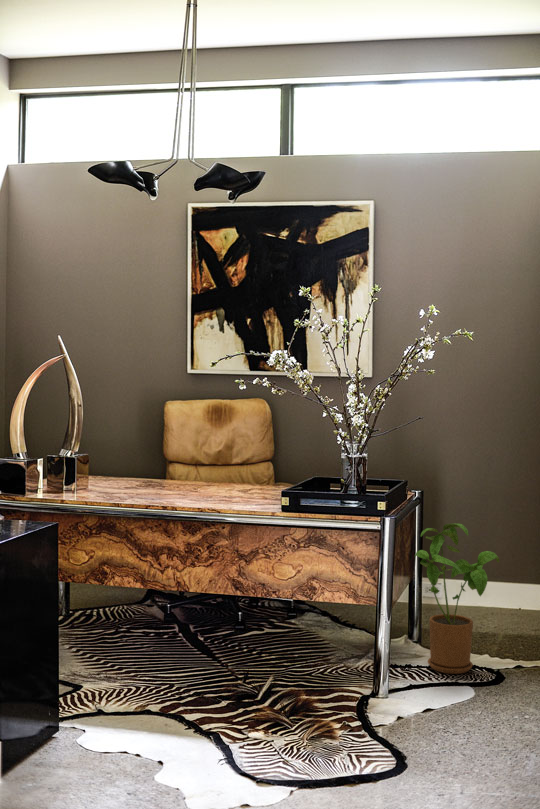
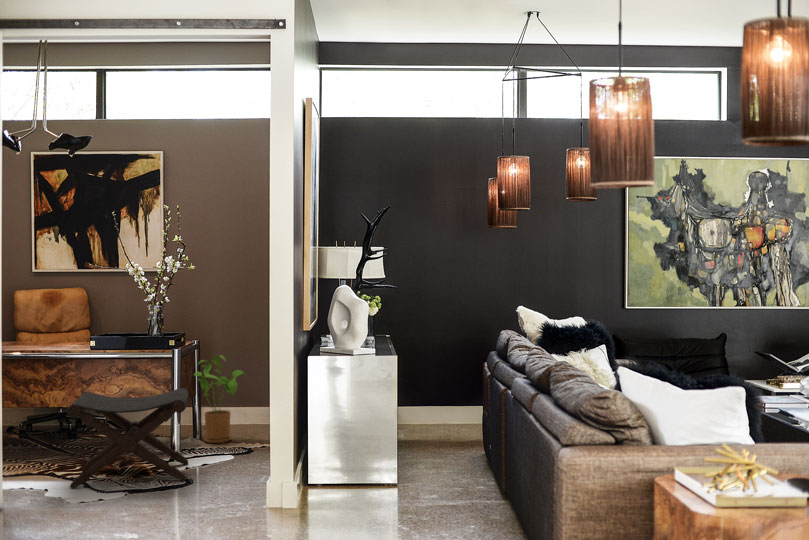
footstool: none [202,582,415,785] -> present [67,388,189,488]

